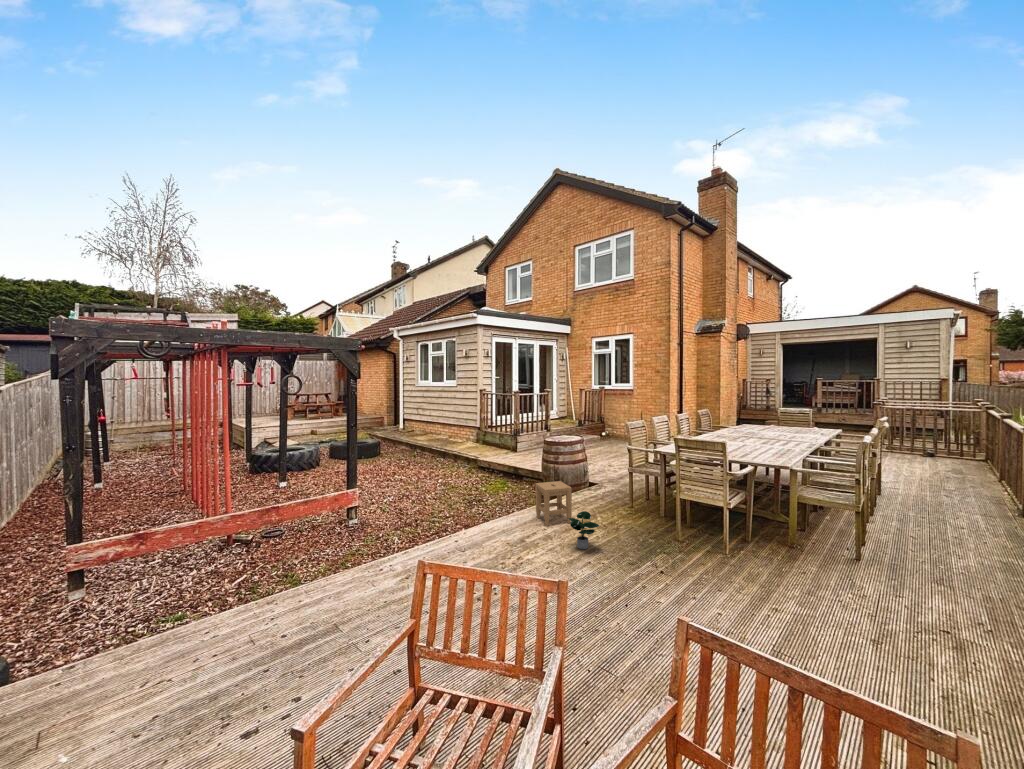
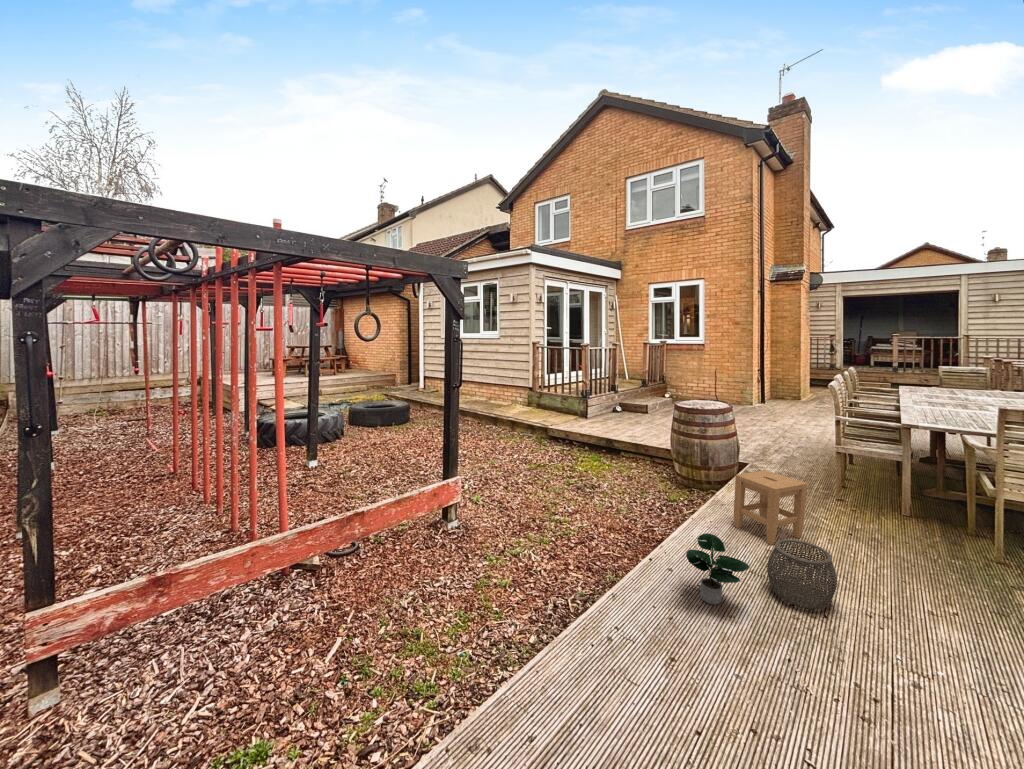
potted plant: present [568,511,599,549] -> present [686,533,749,604]
woven basket: none [511,515,544,551] -> present [767,539,838,610]

